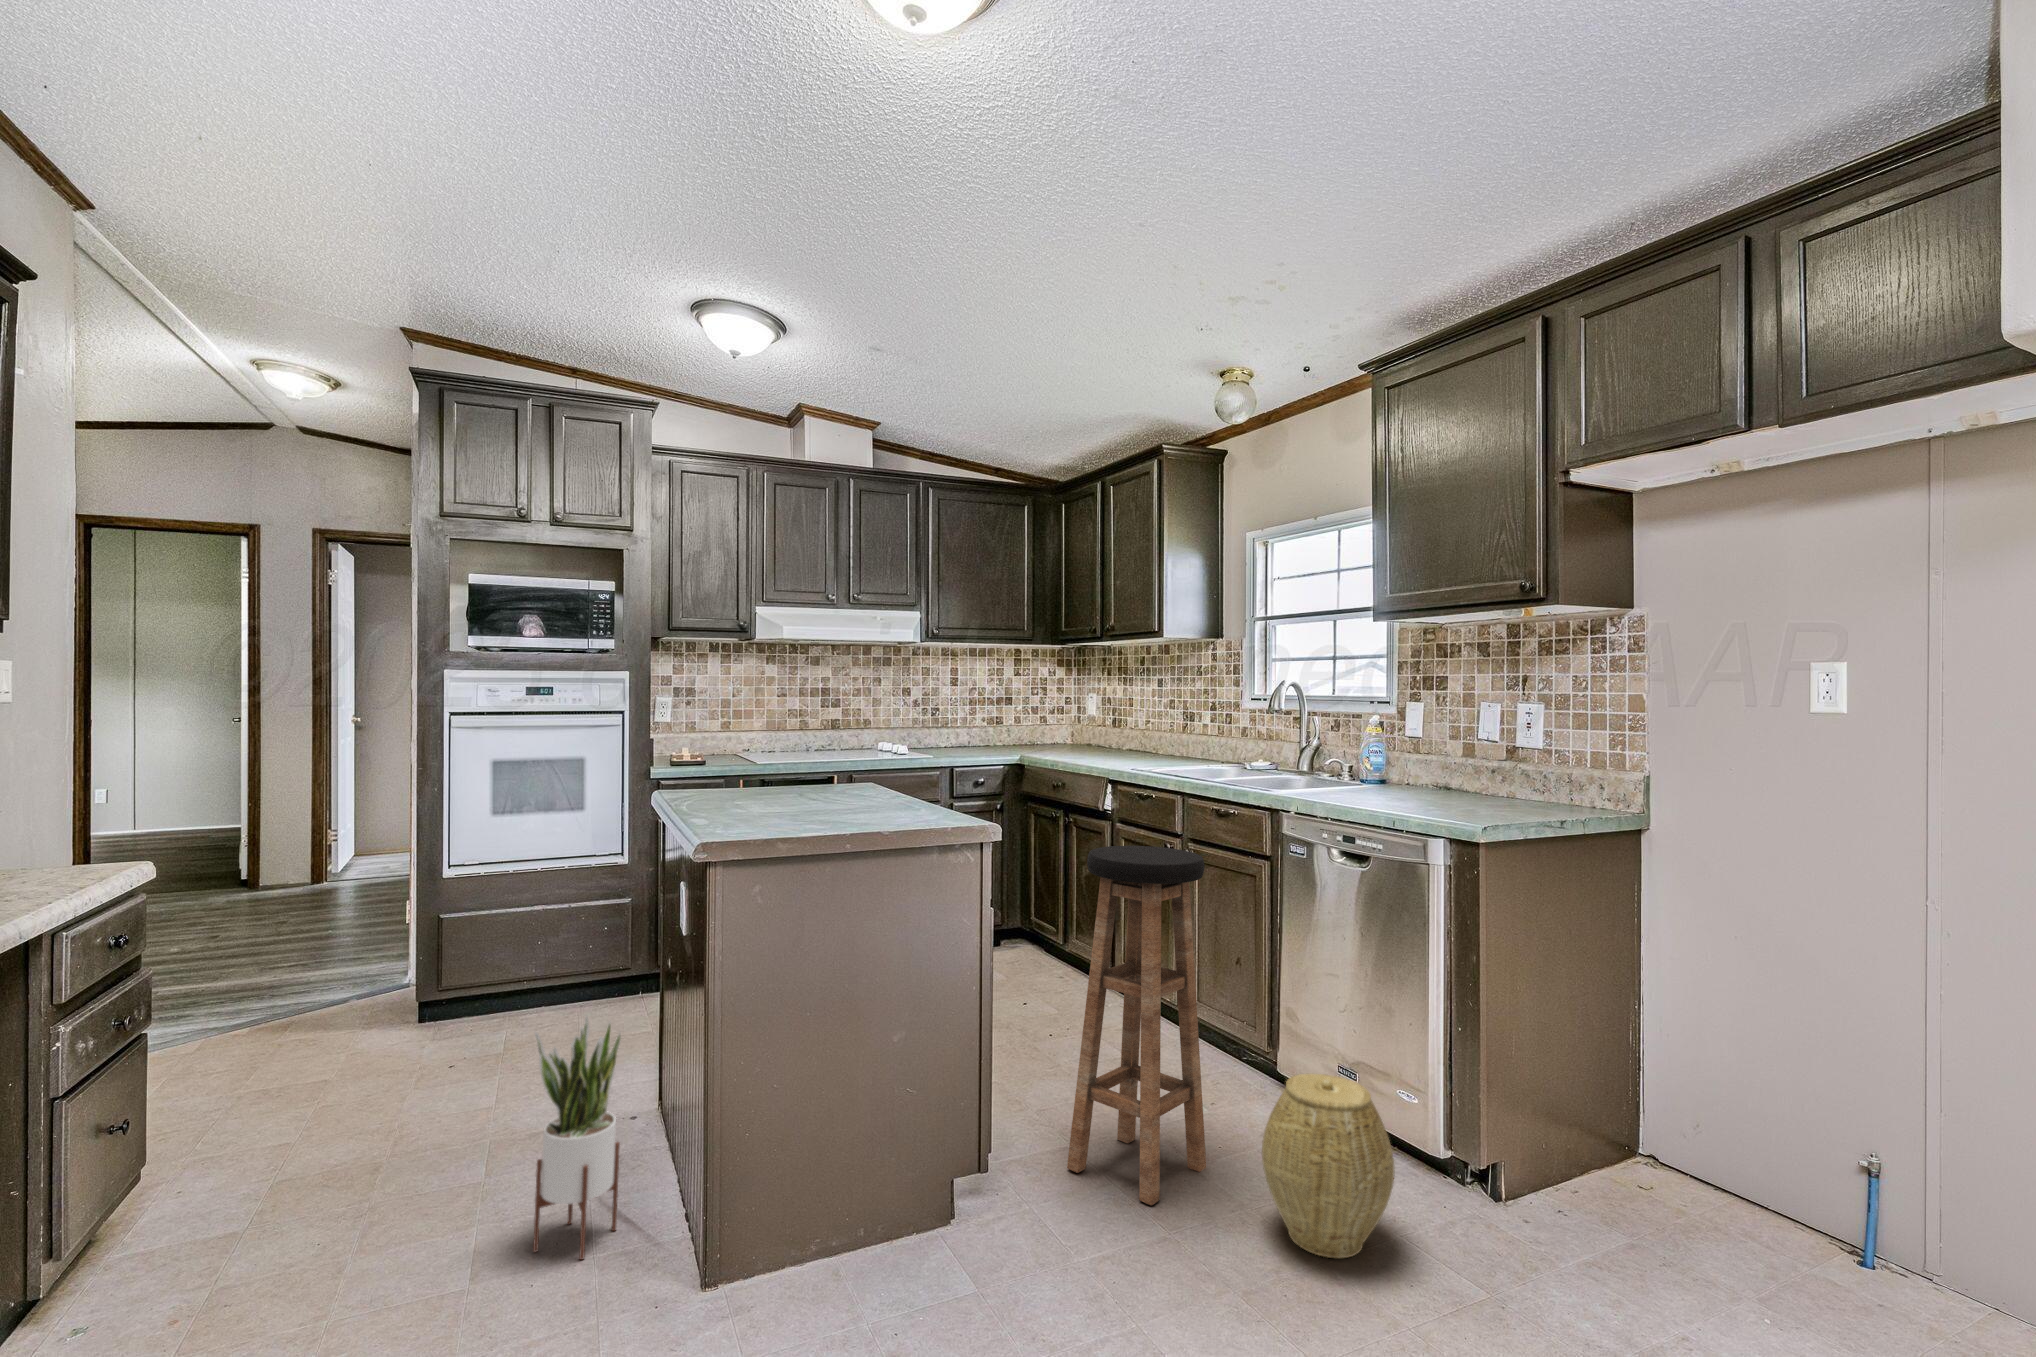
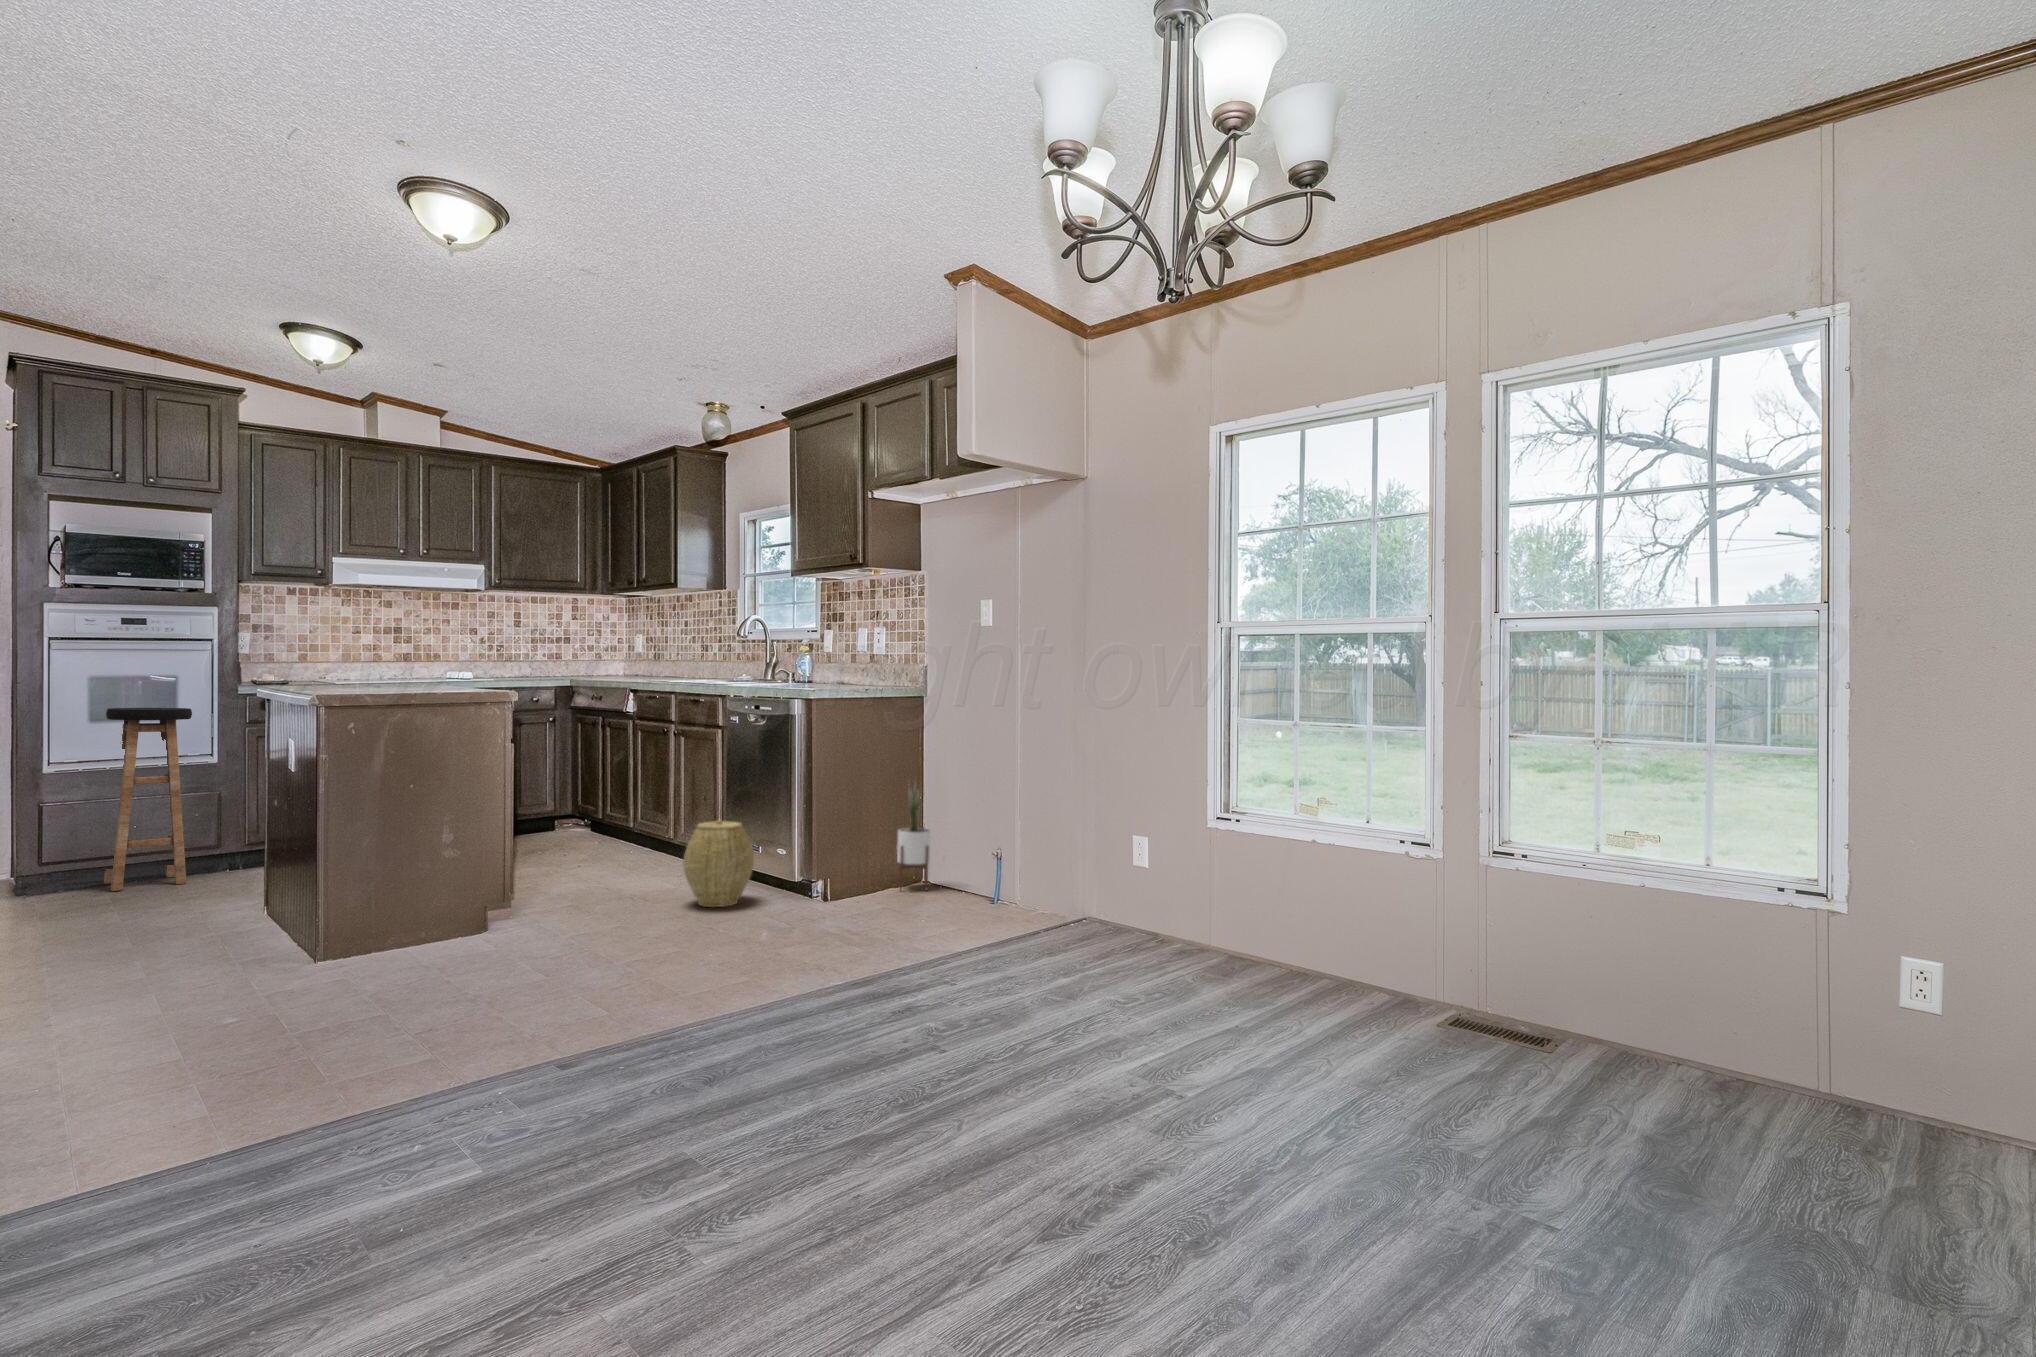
bar stool: present [1067,846,1206,1205] -> present [104,708,192,891]
potted plant: present [533,1016,621,1259] -> present [897,786,931,890]

